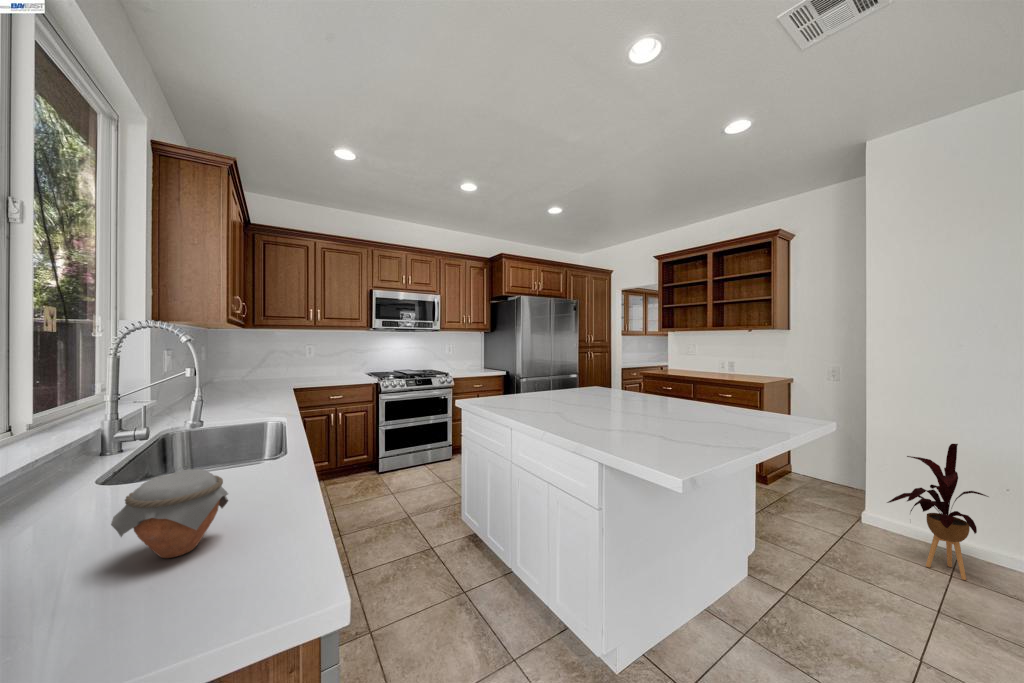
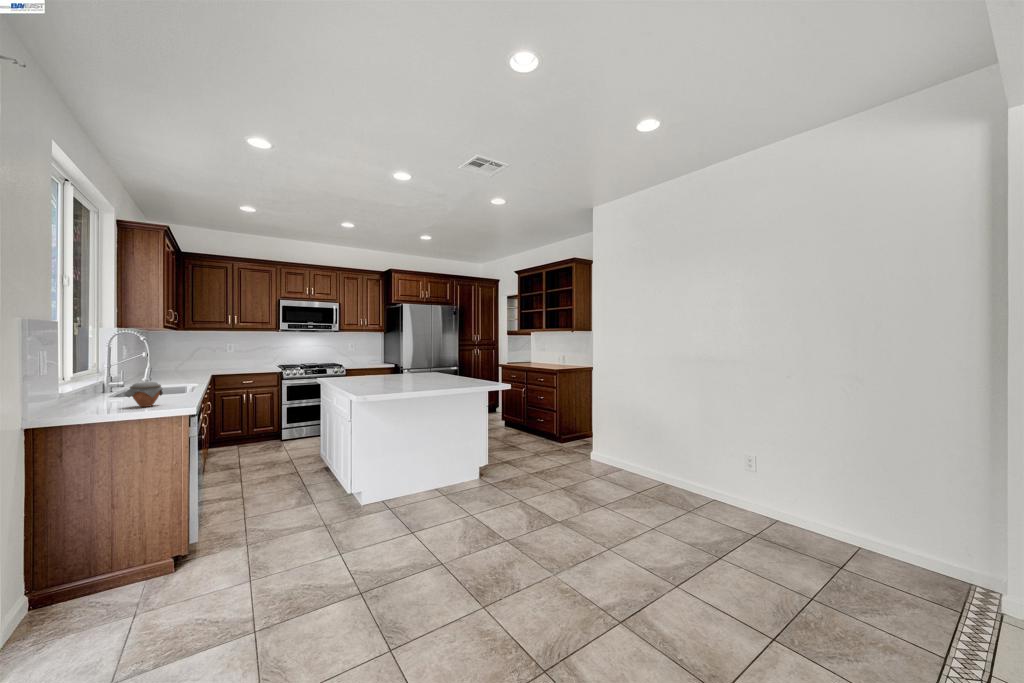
house plant: present [887,444,988,580] -> none [578,399,619,478]

